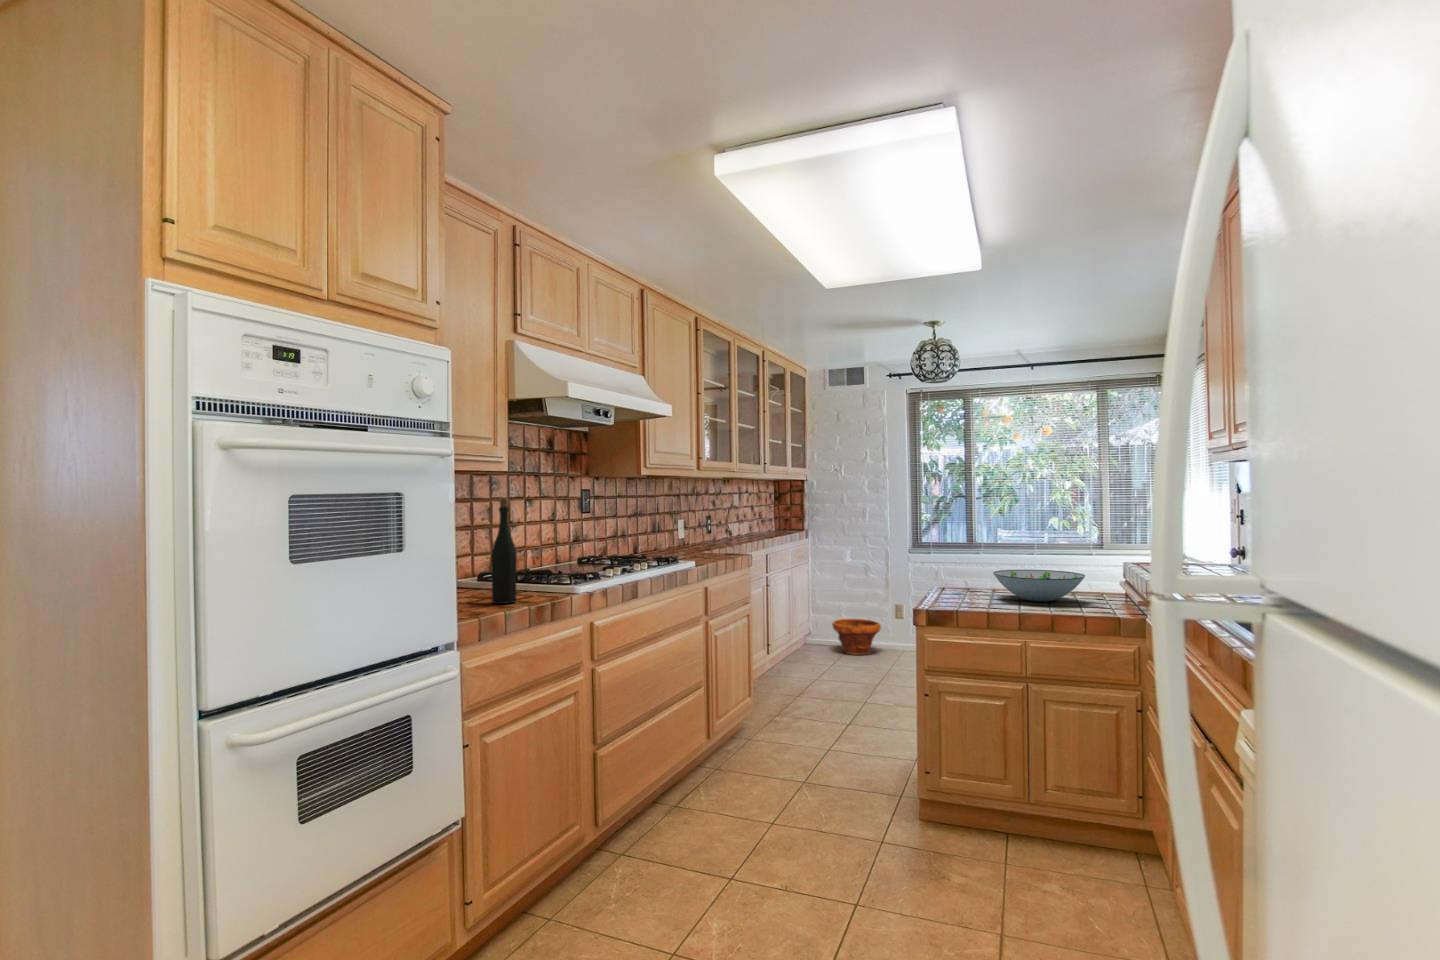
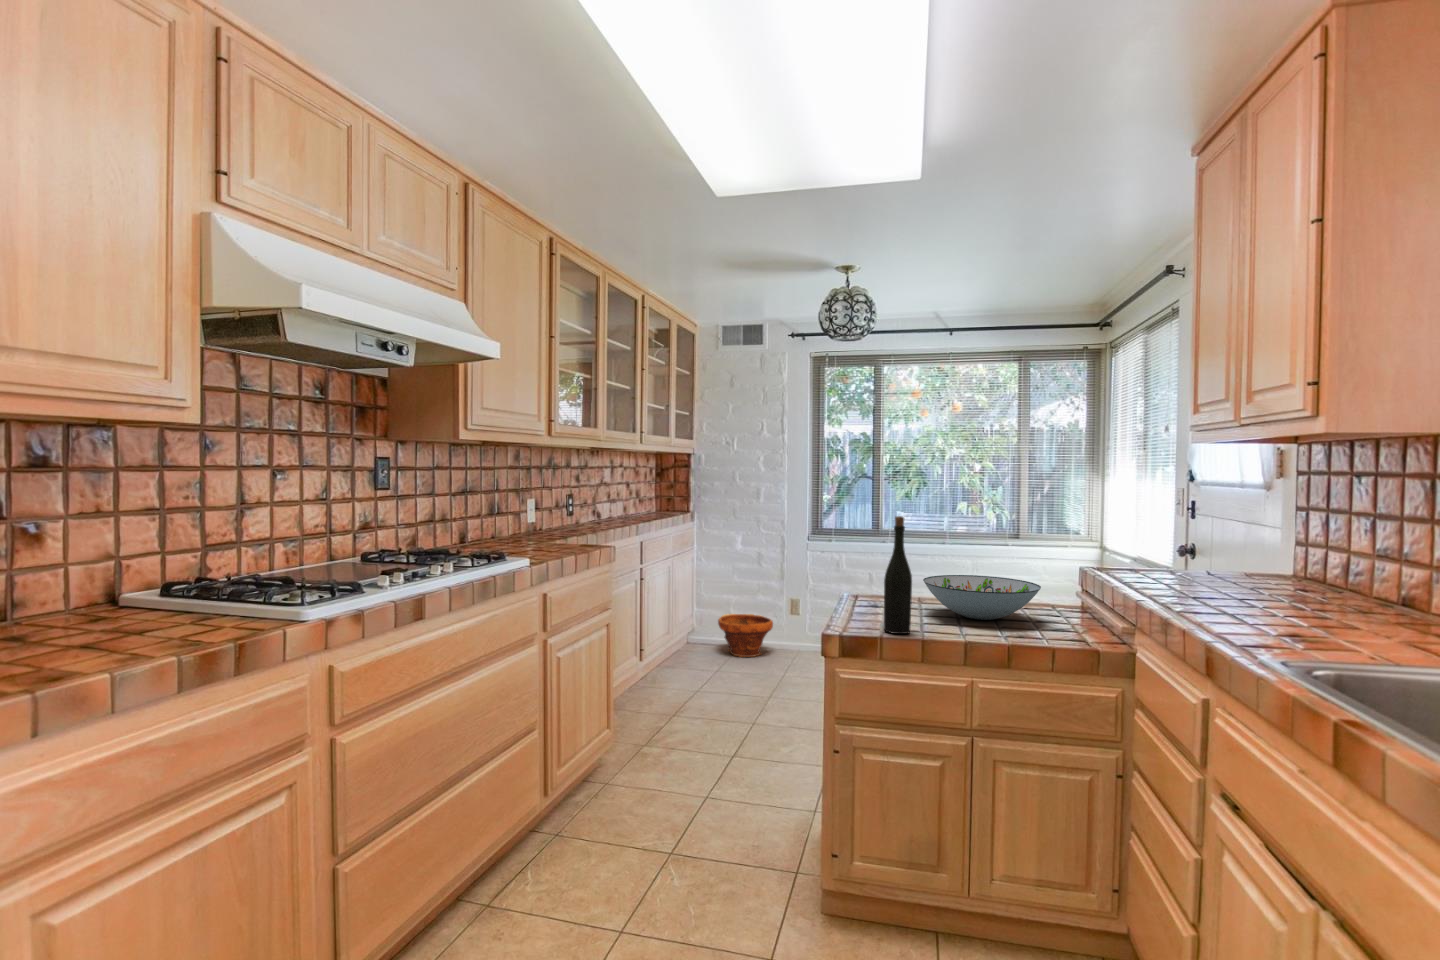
bottle: present [491,498,517,604] -> present [884,516,912,634]

